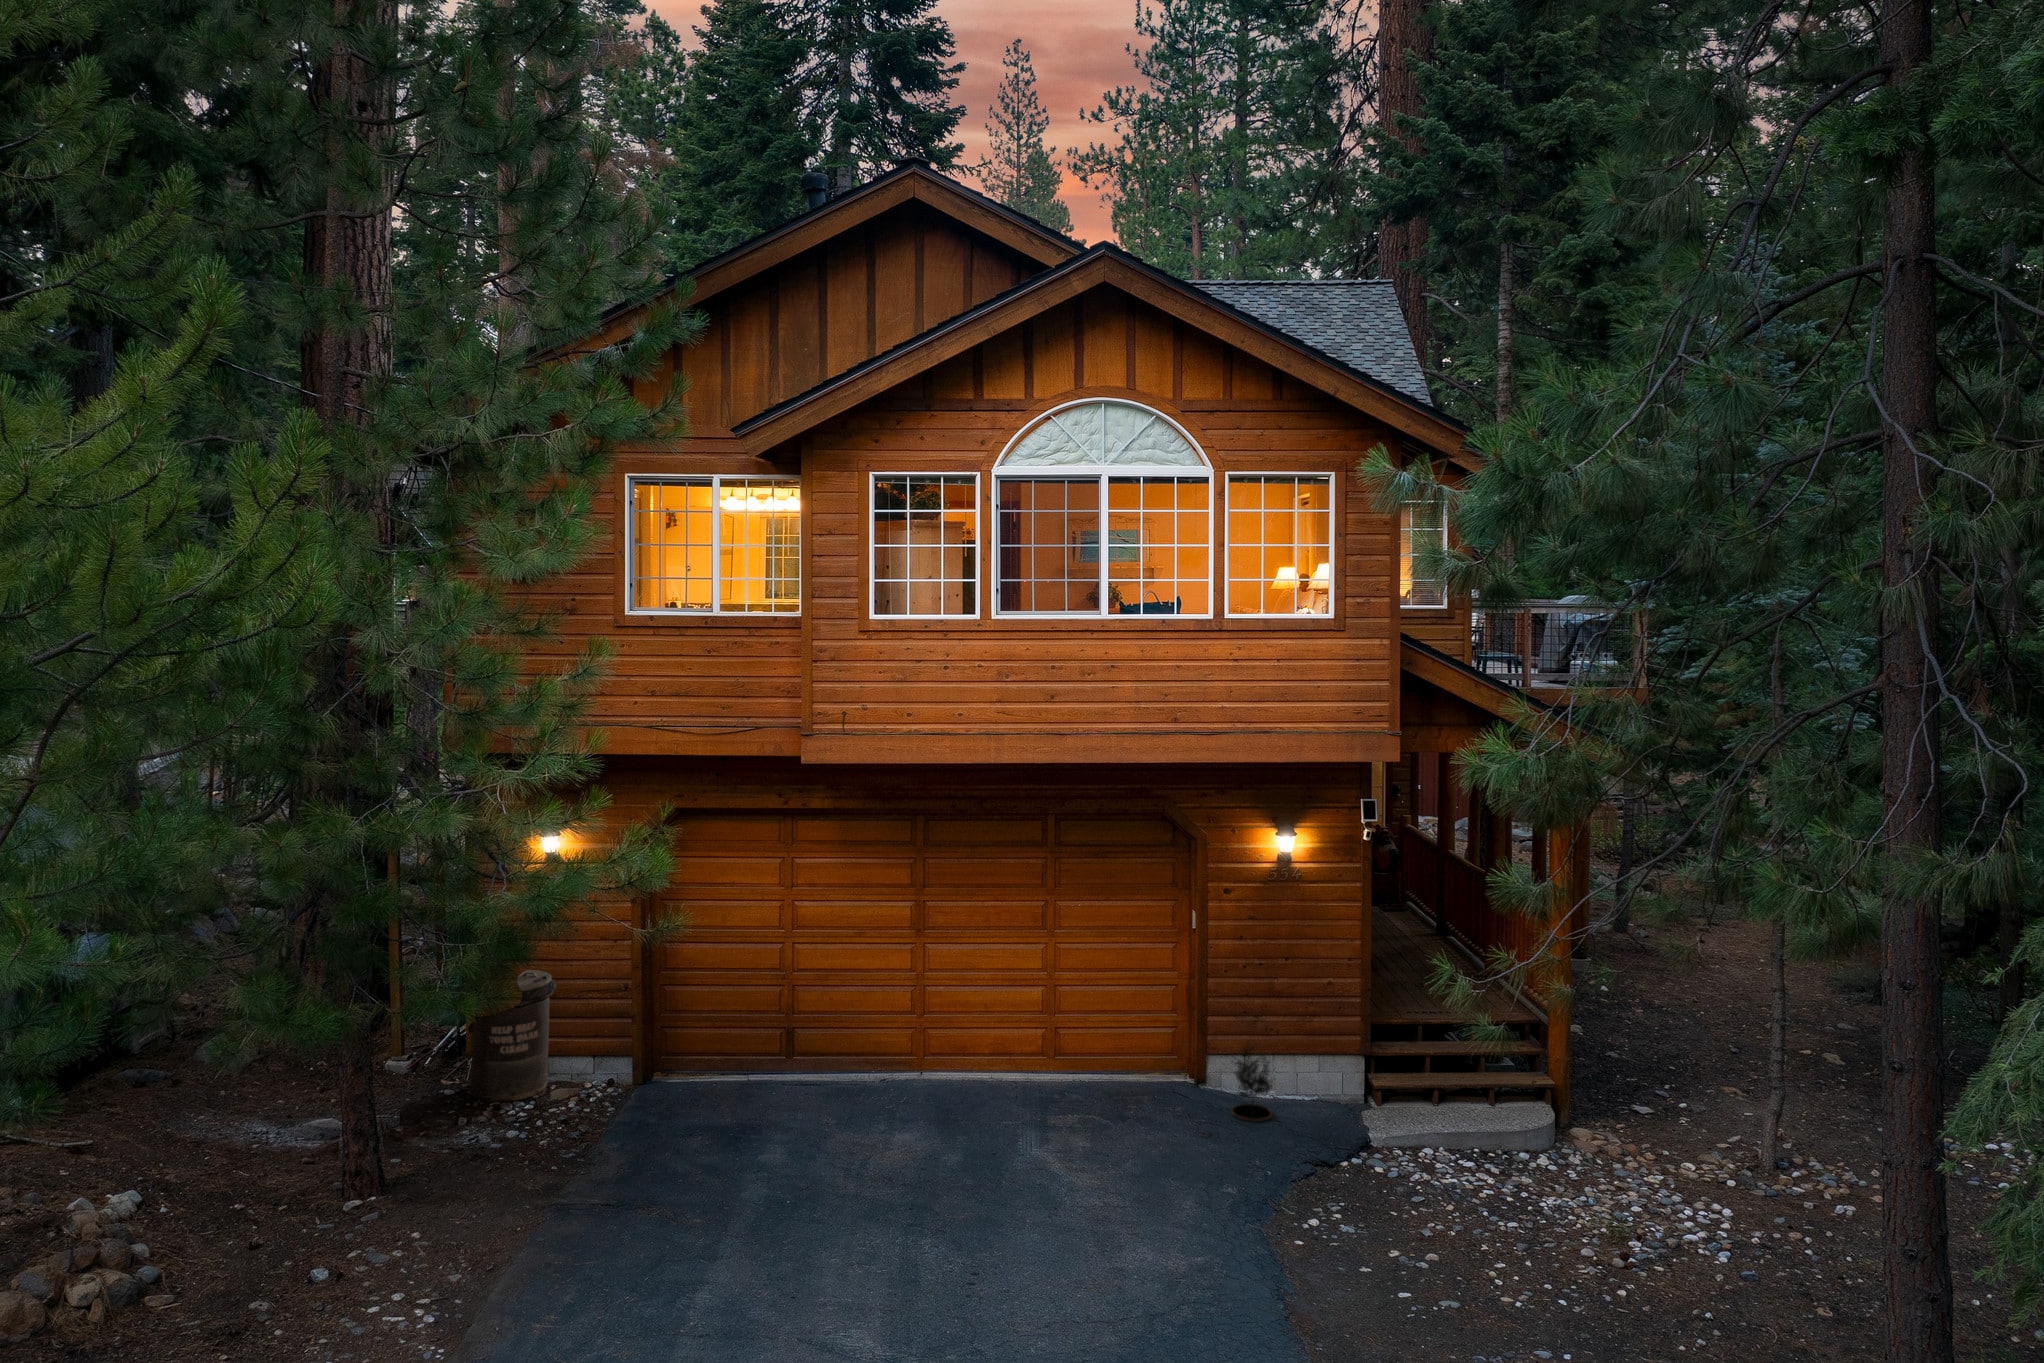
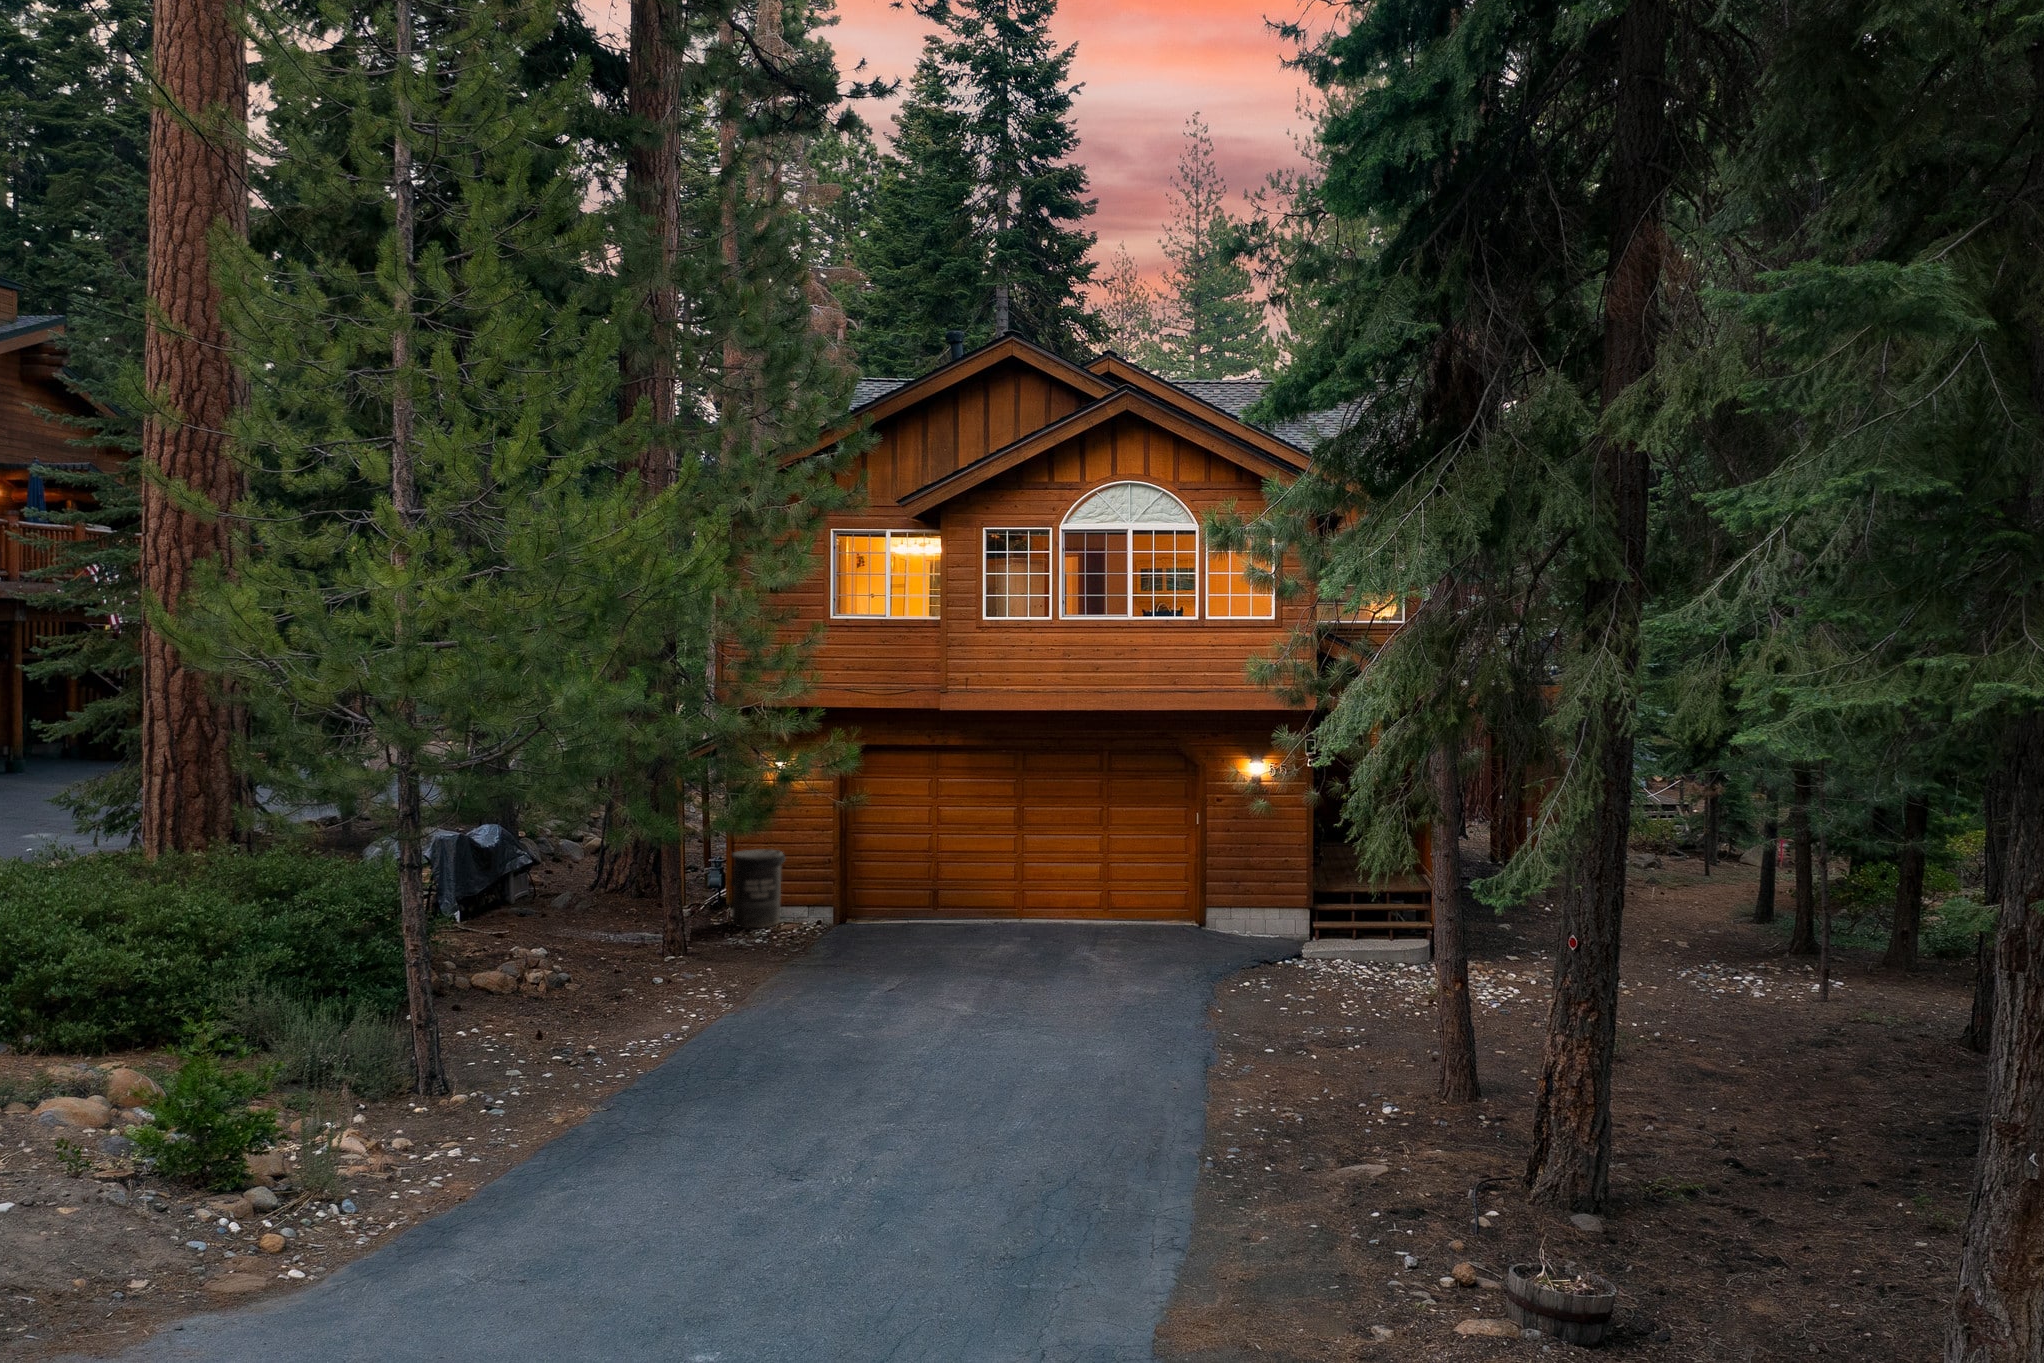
potted tree: present [1231,1045,1273,1122] -> none [1217,896,1248,949]

